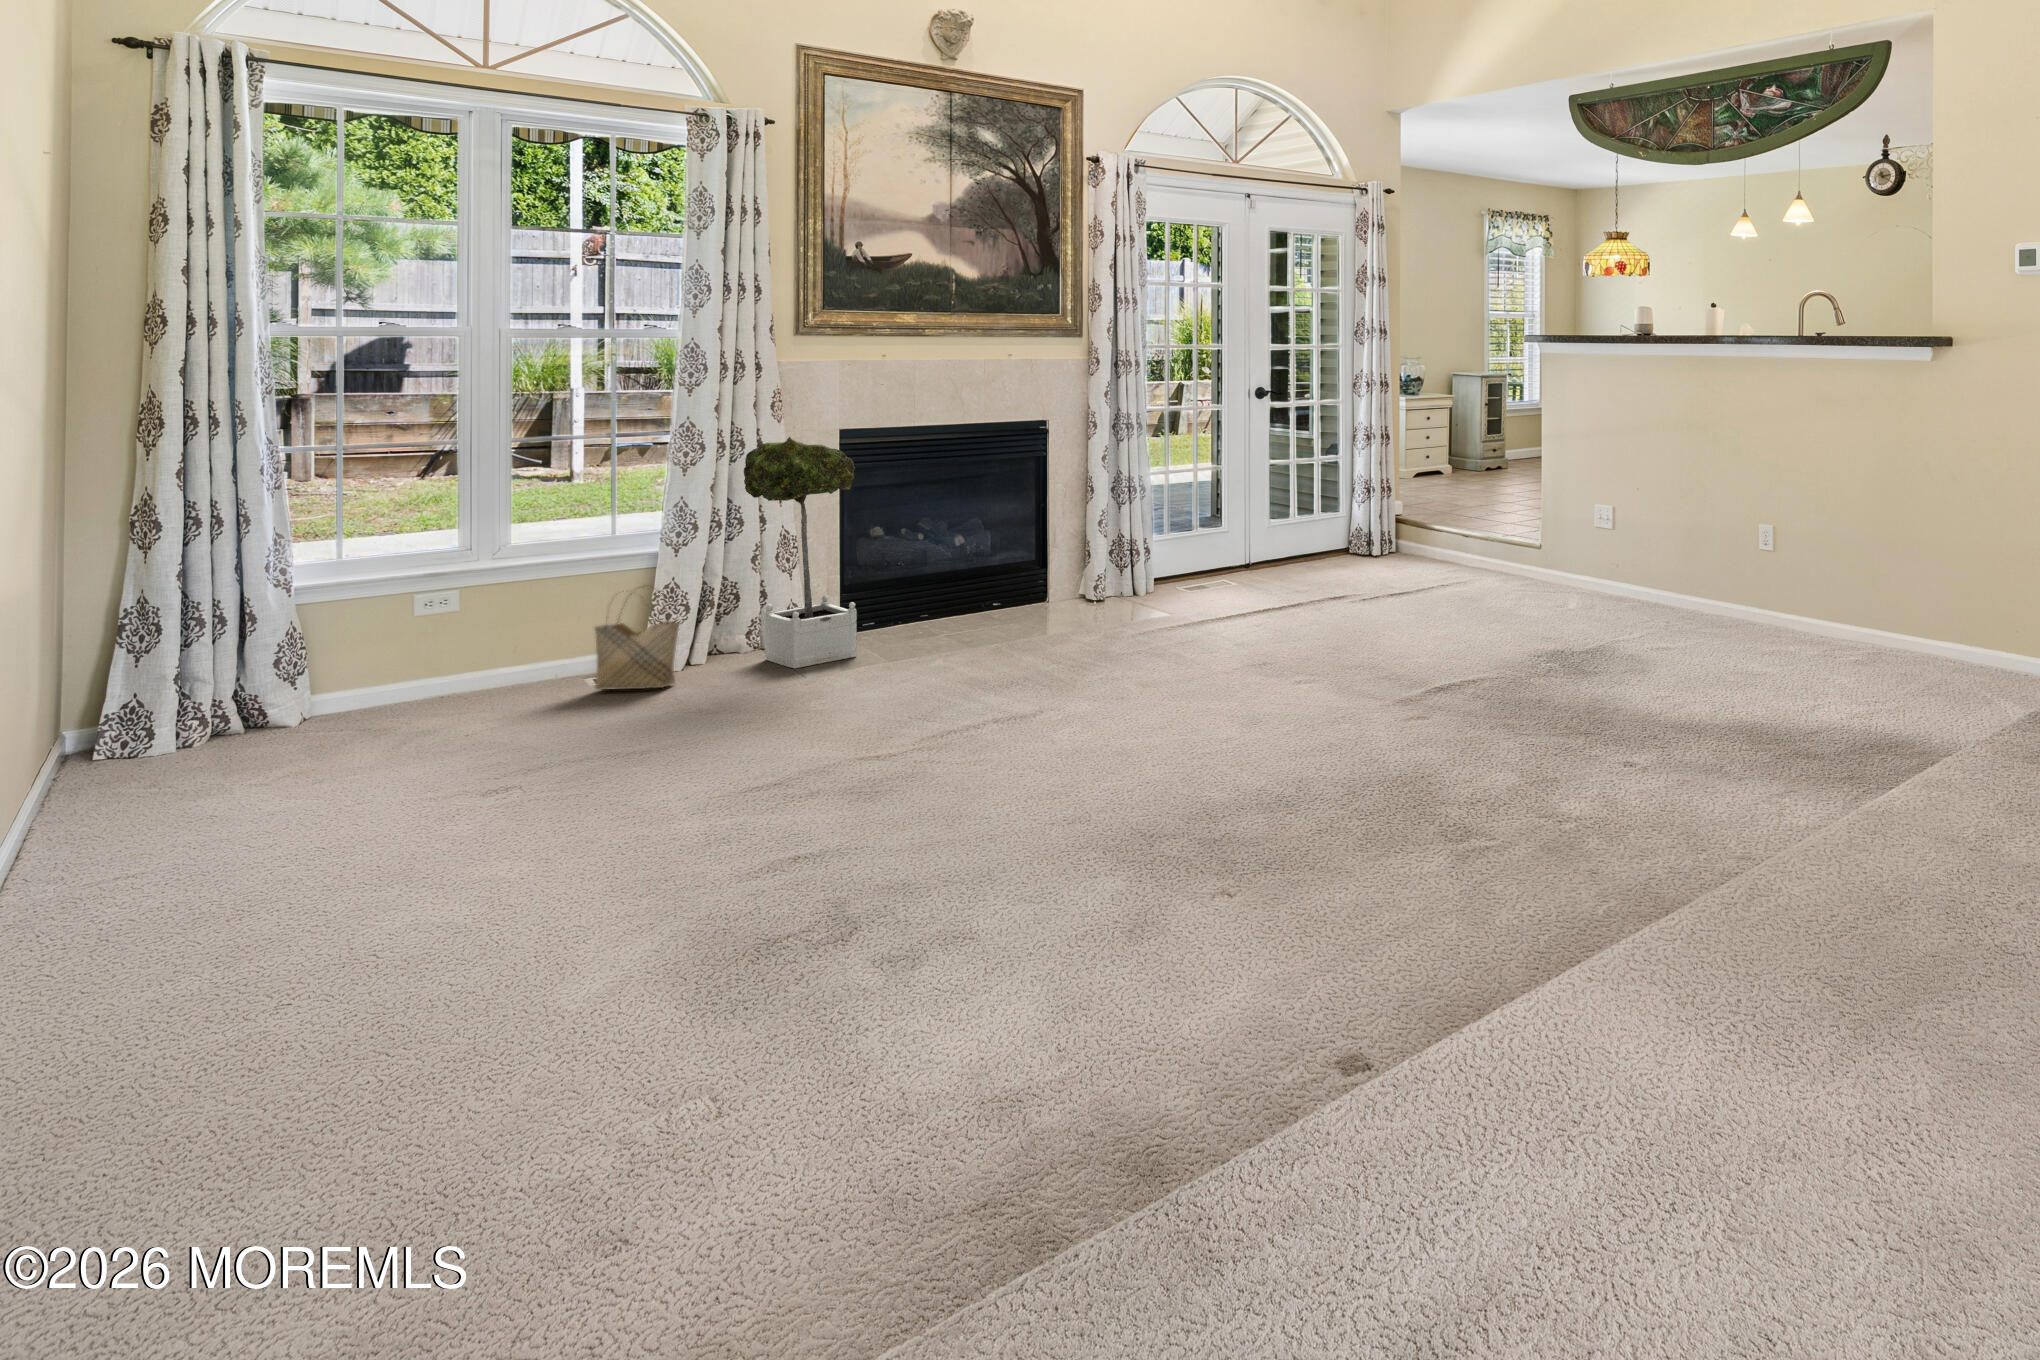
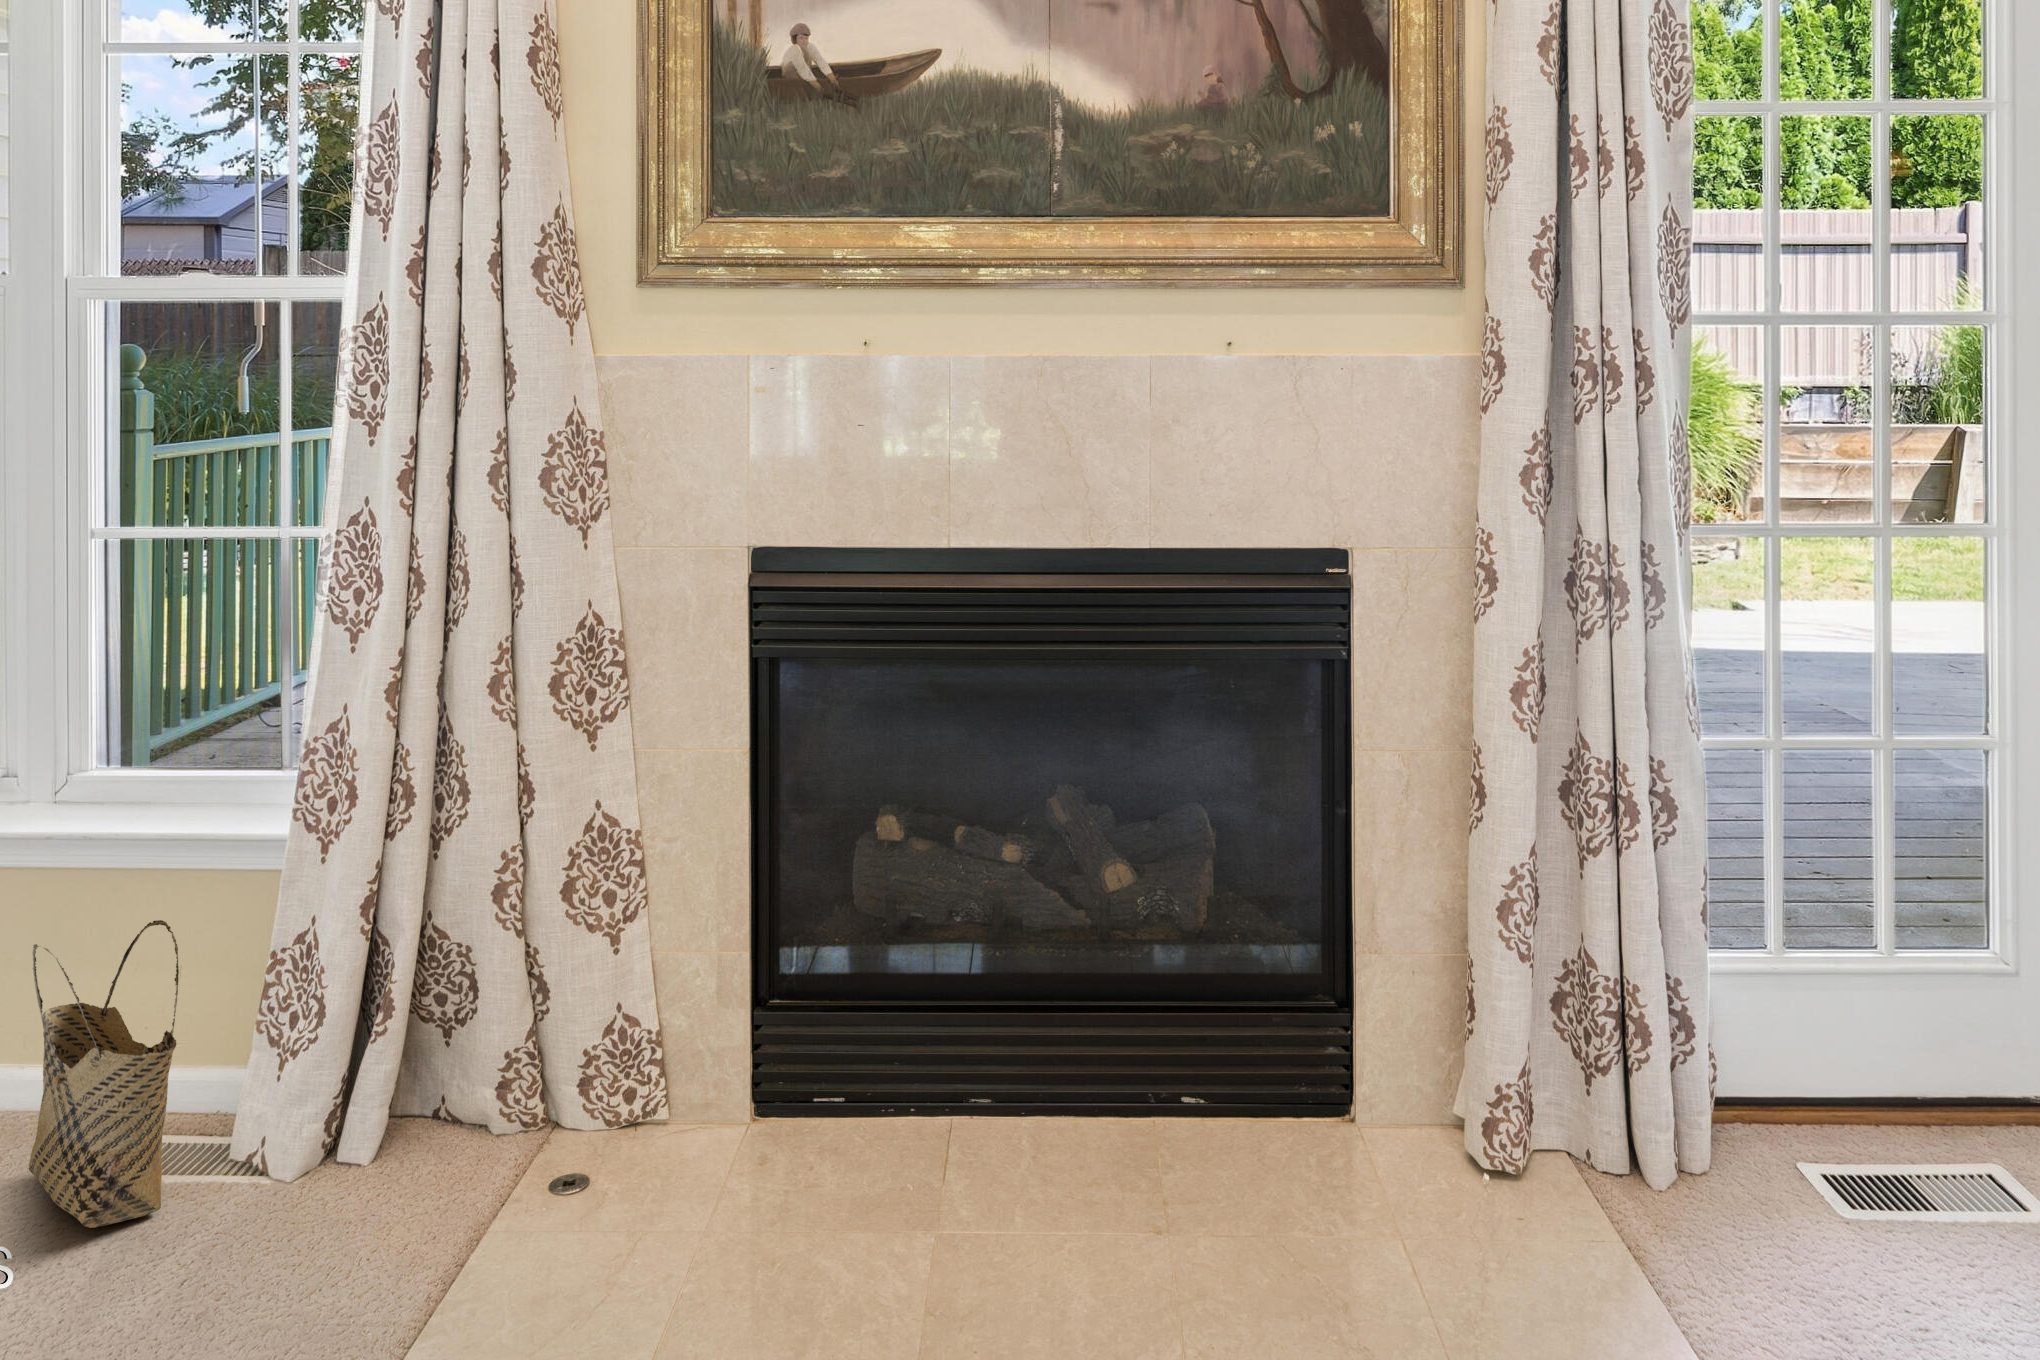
potted tree: present [744,437,857,668] -> none [339,570,631,1250]

